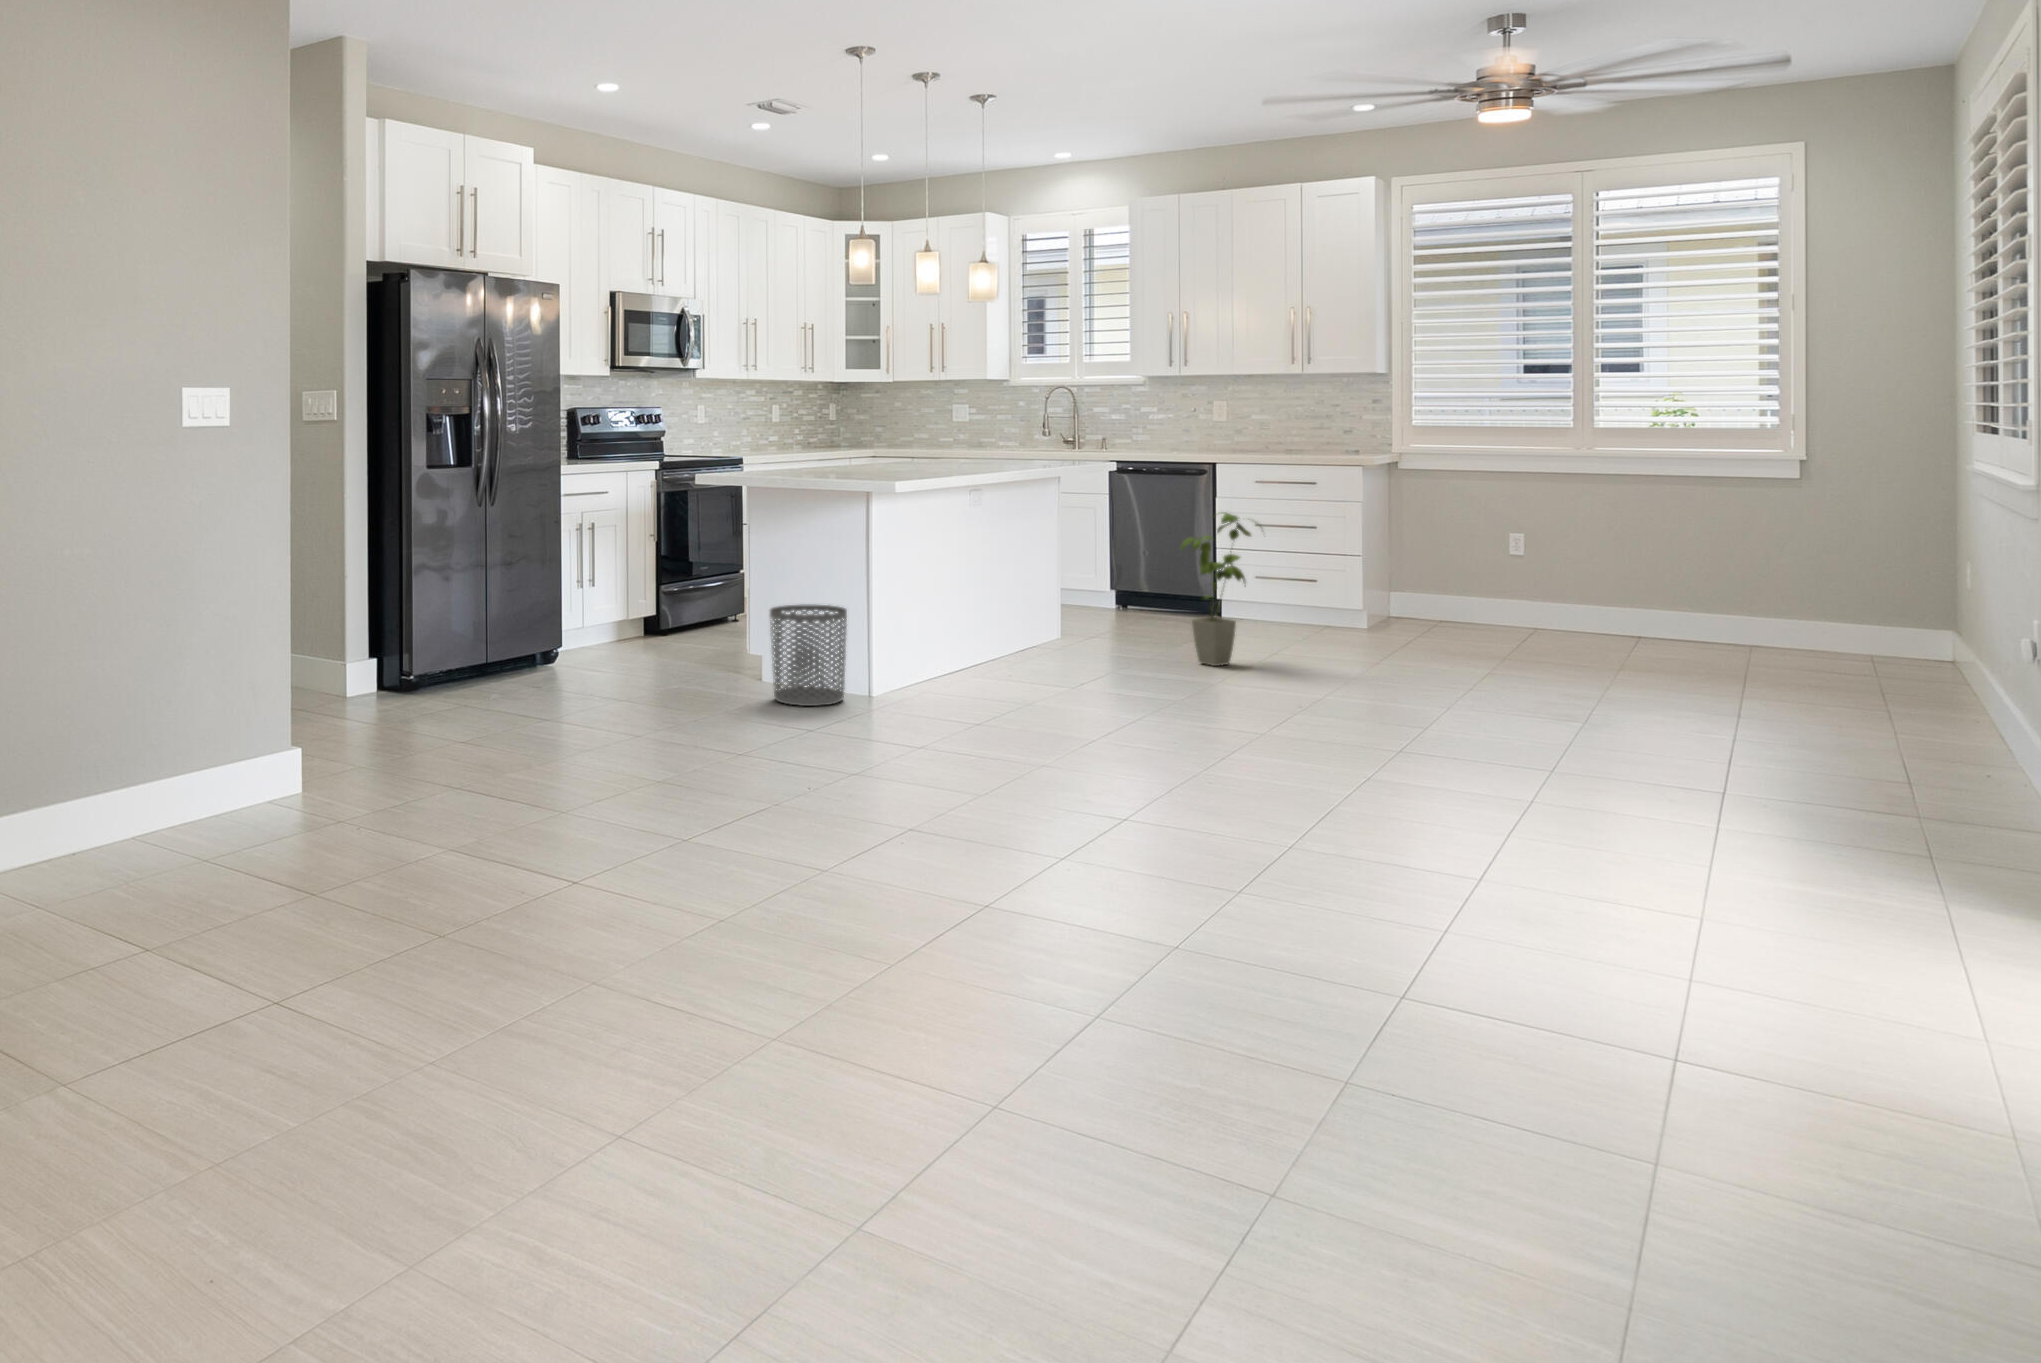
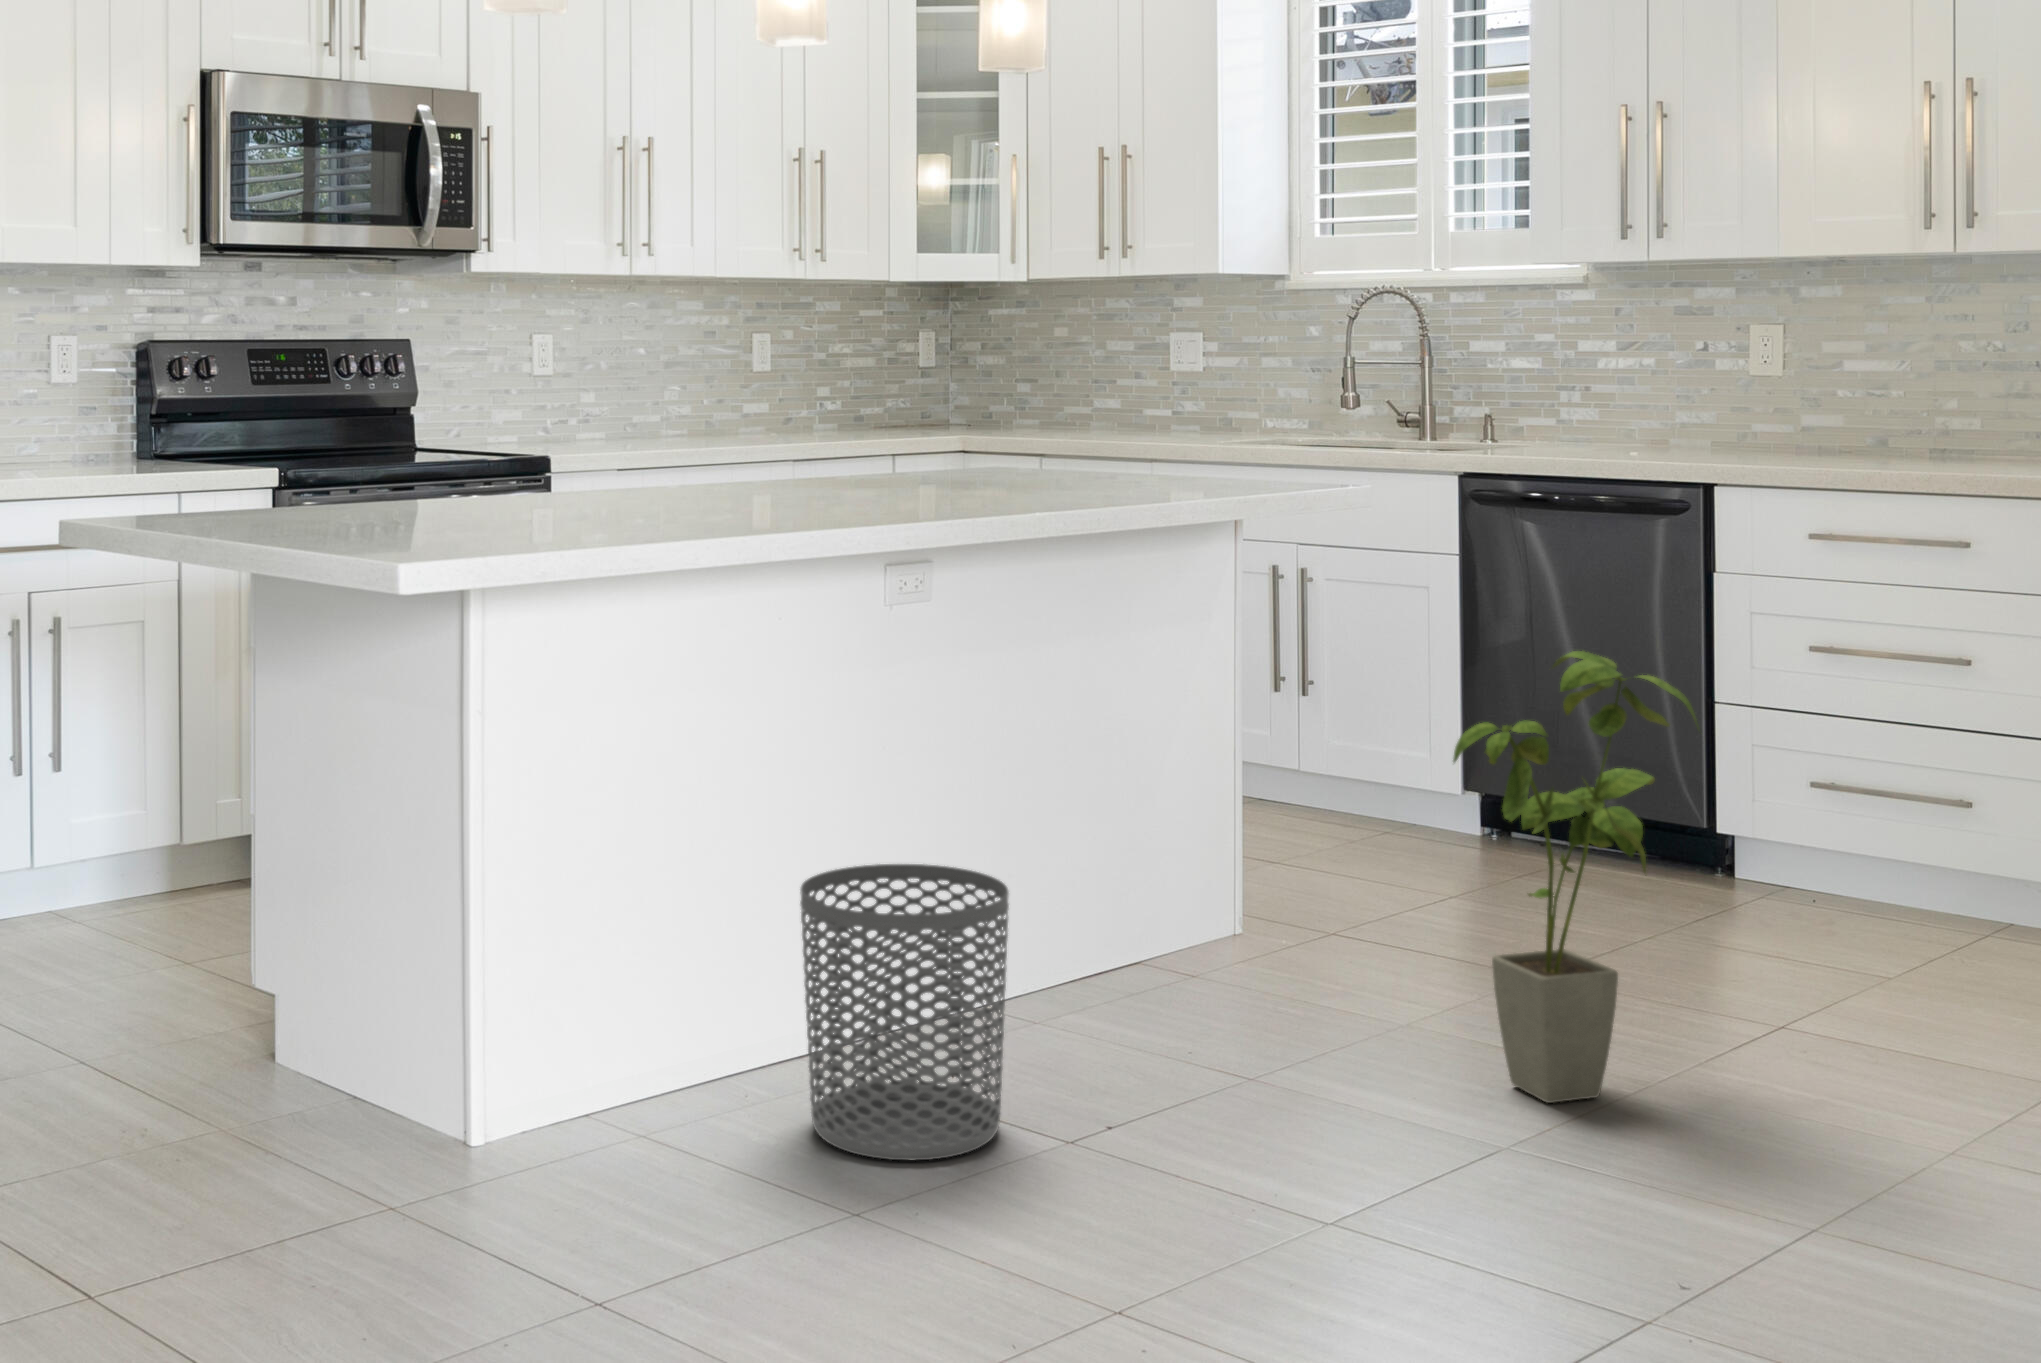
waste bin: present [770,605,847,706] -> present [800,864,1009,1160]

